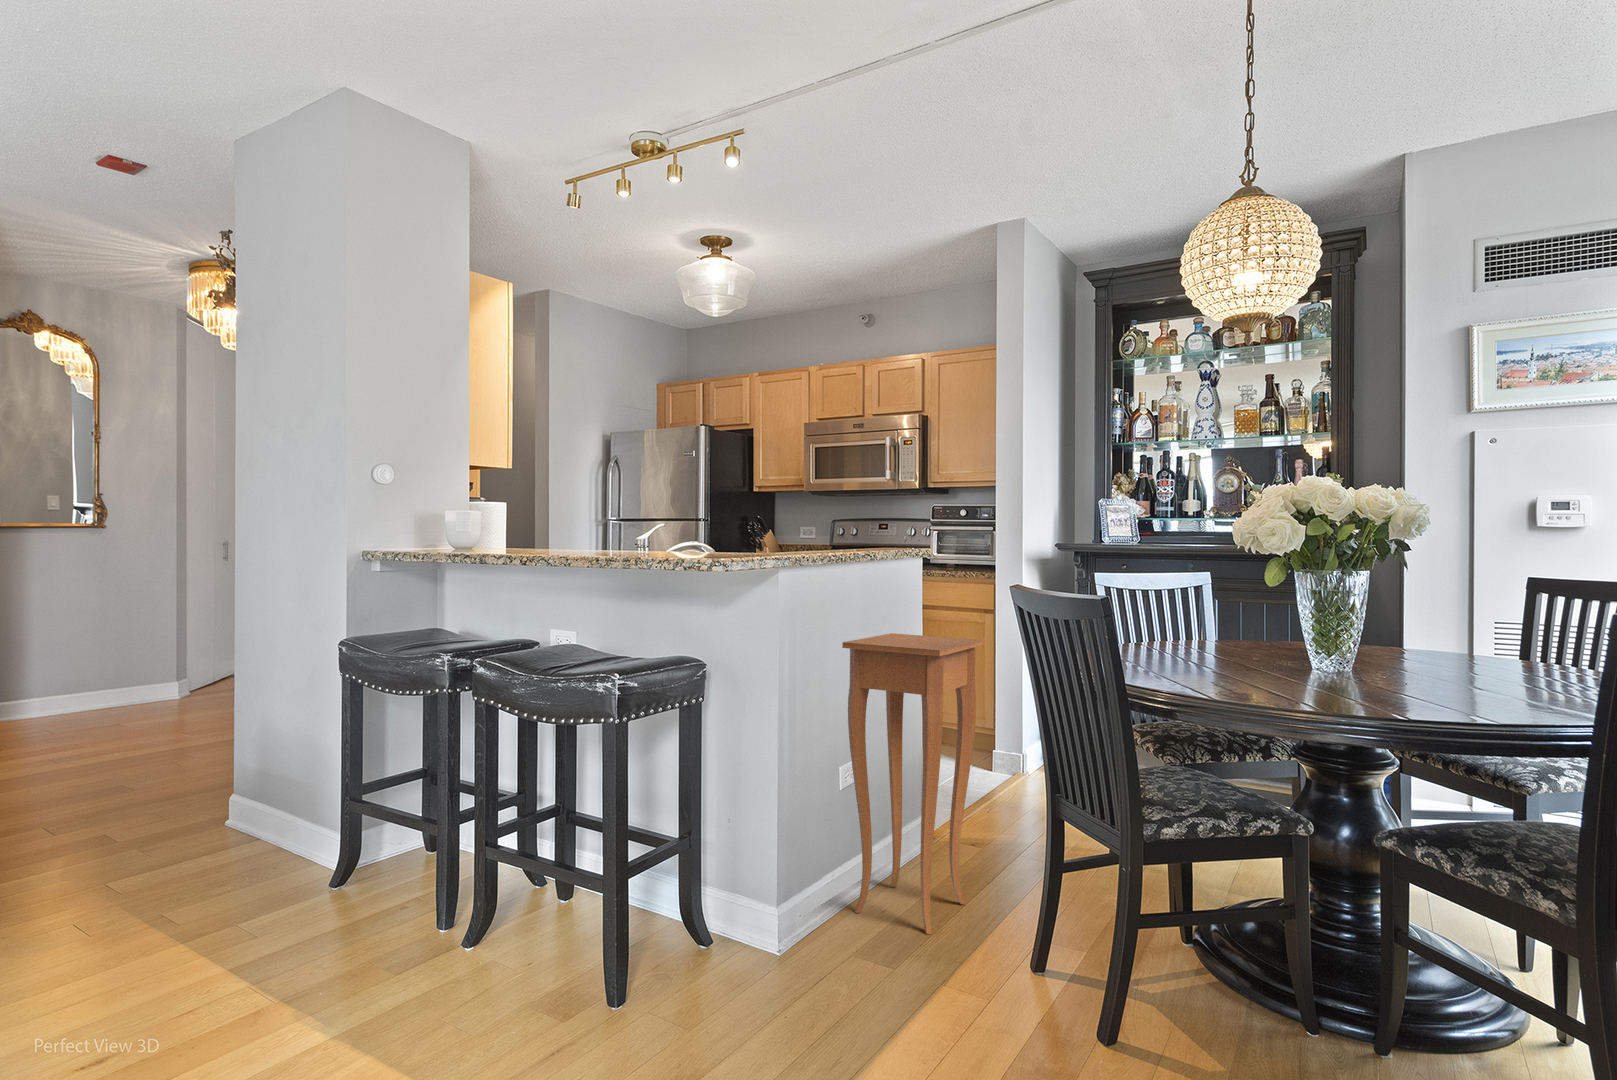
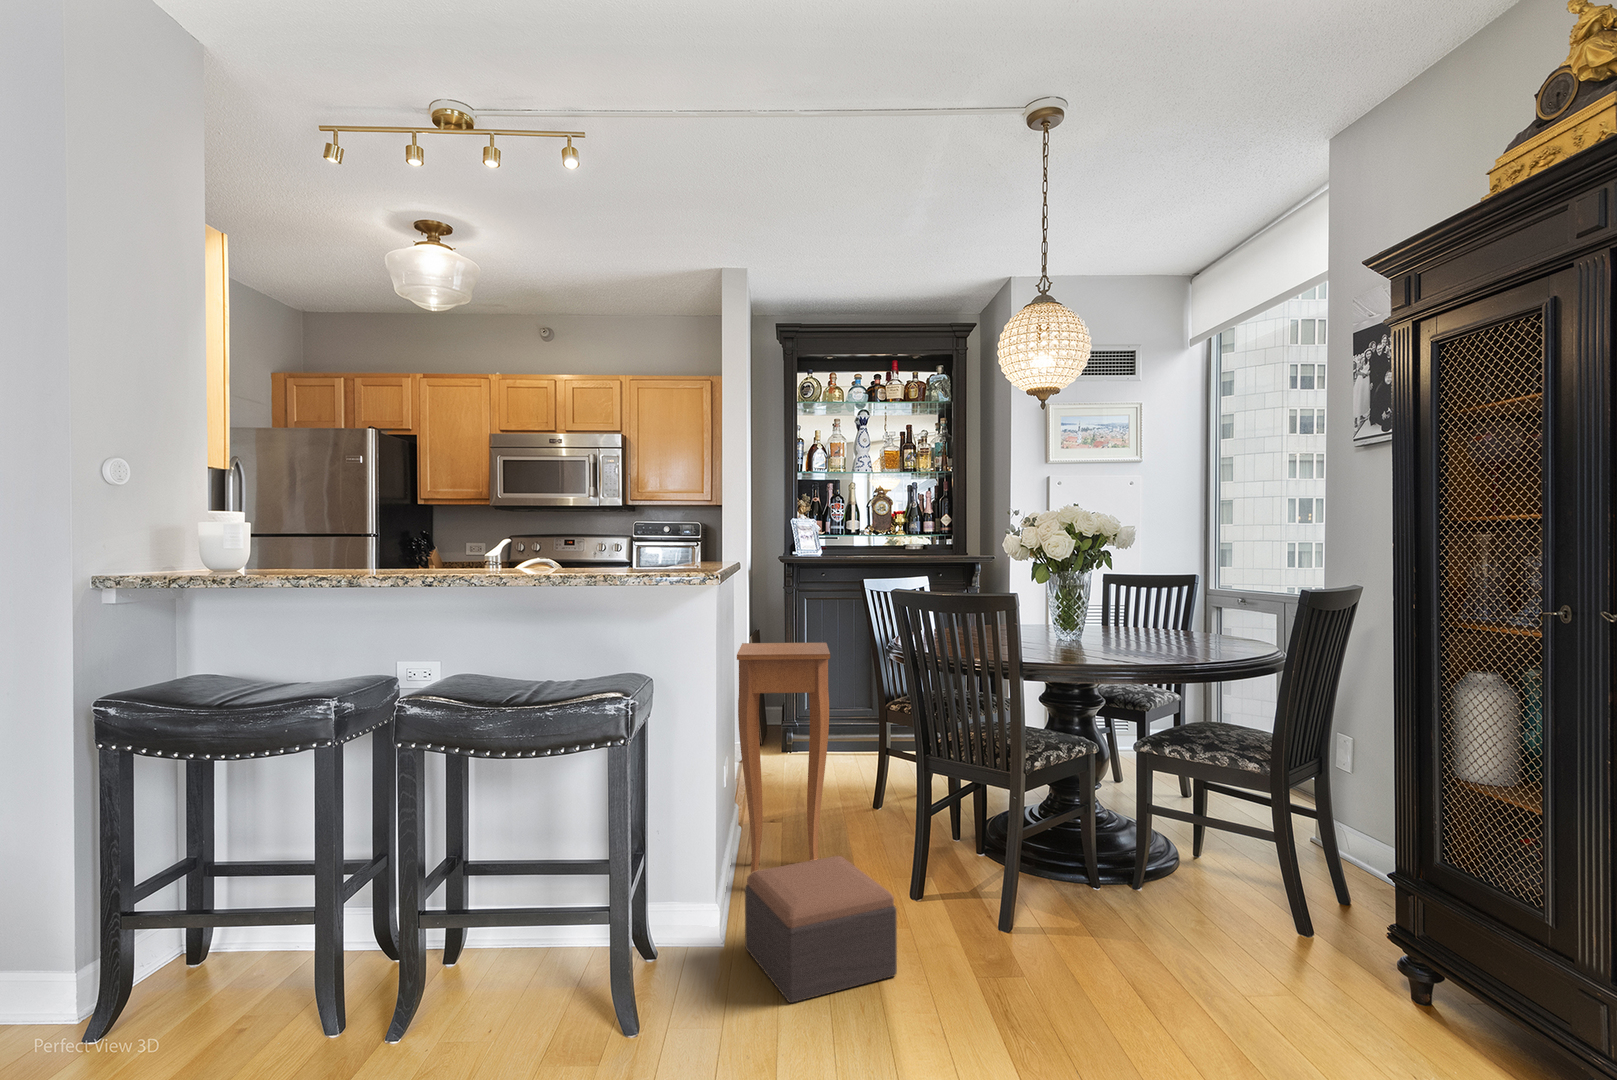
footstool: none [750,882,904,1050] -> present [745,856,897,1003]

